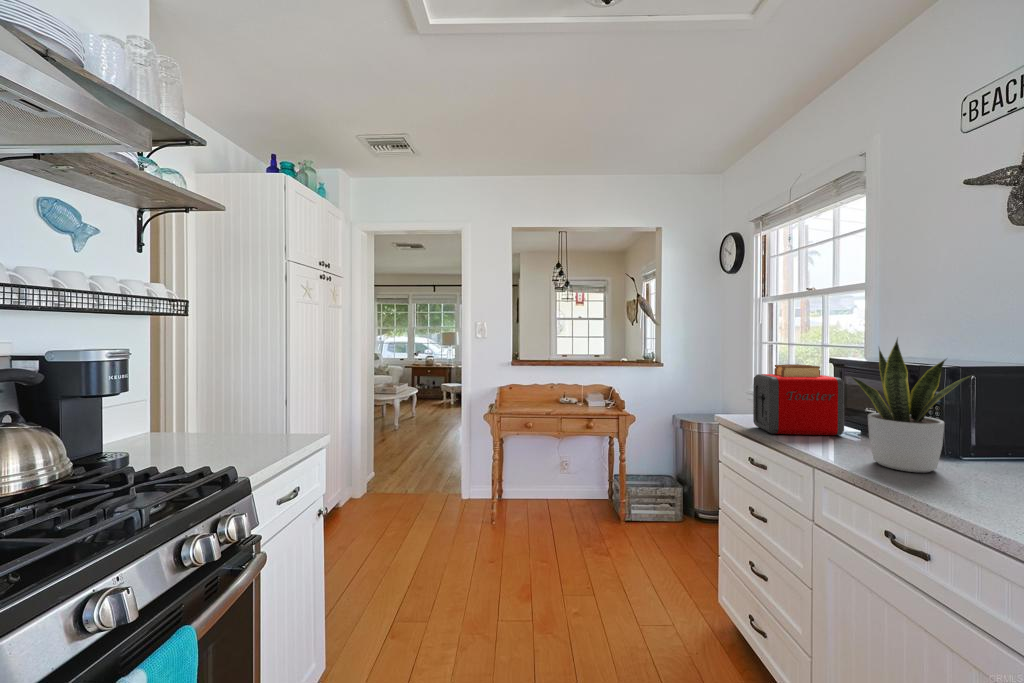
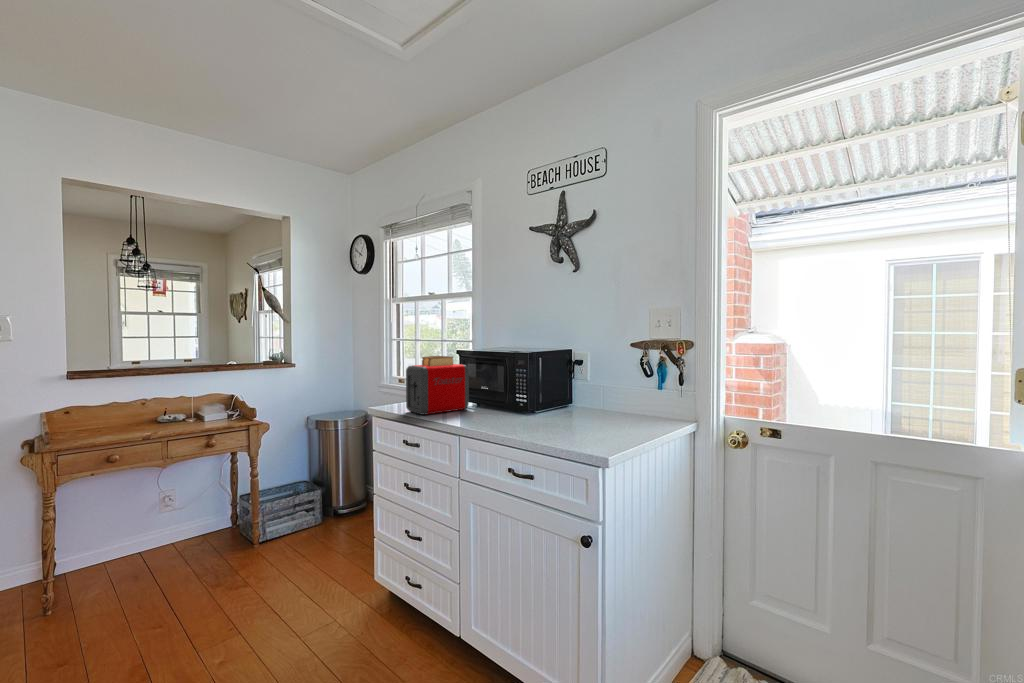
potted plant: present [851,338,969,472] -> none [477,332,544,424]

